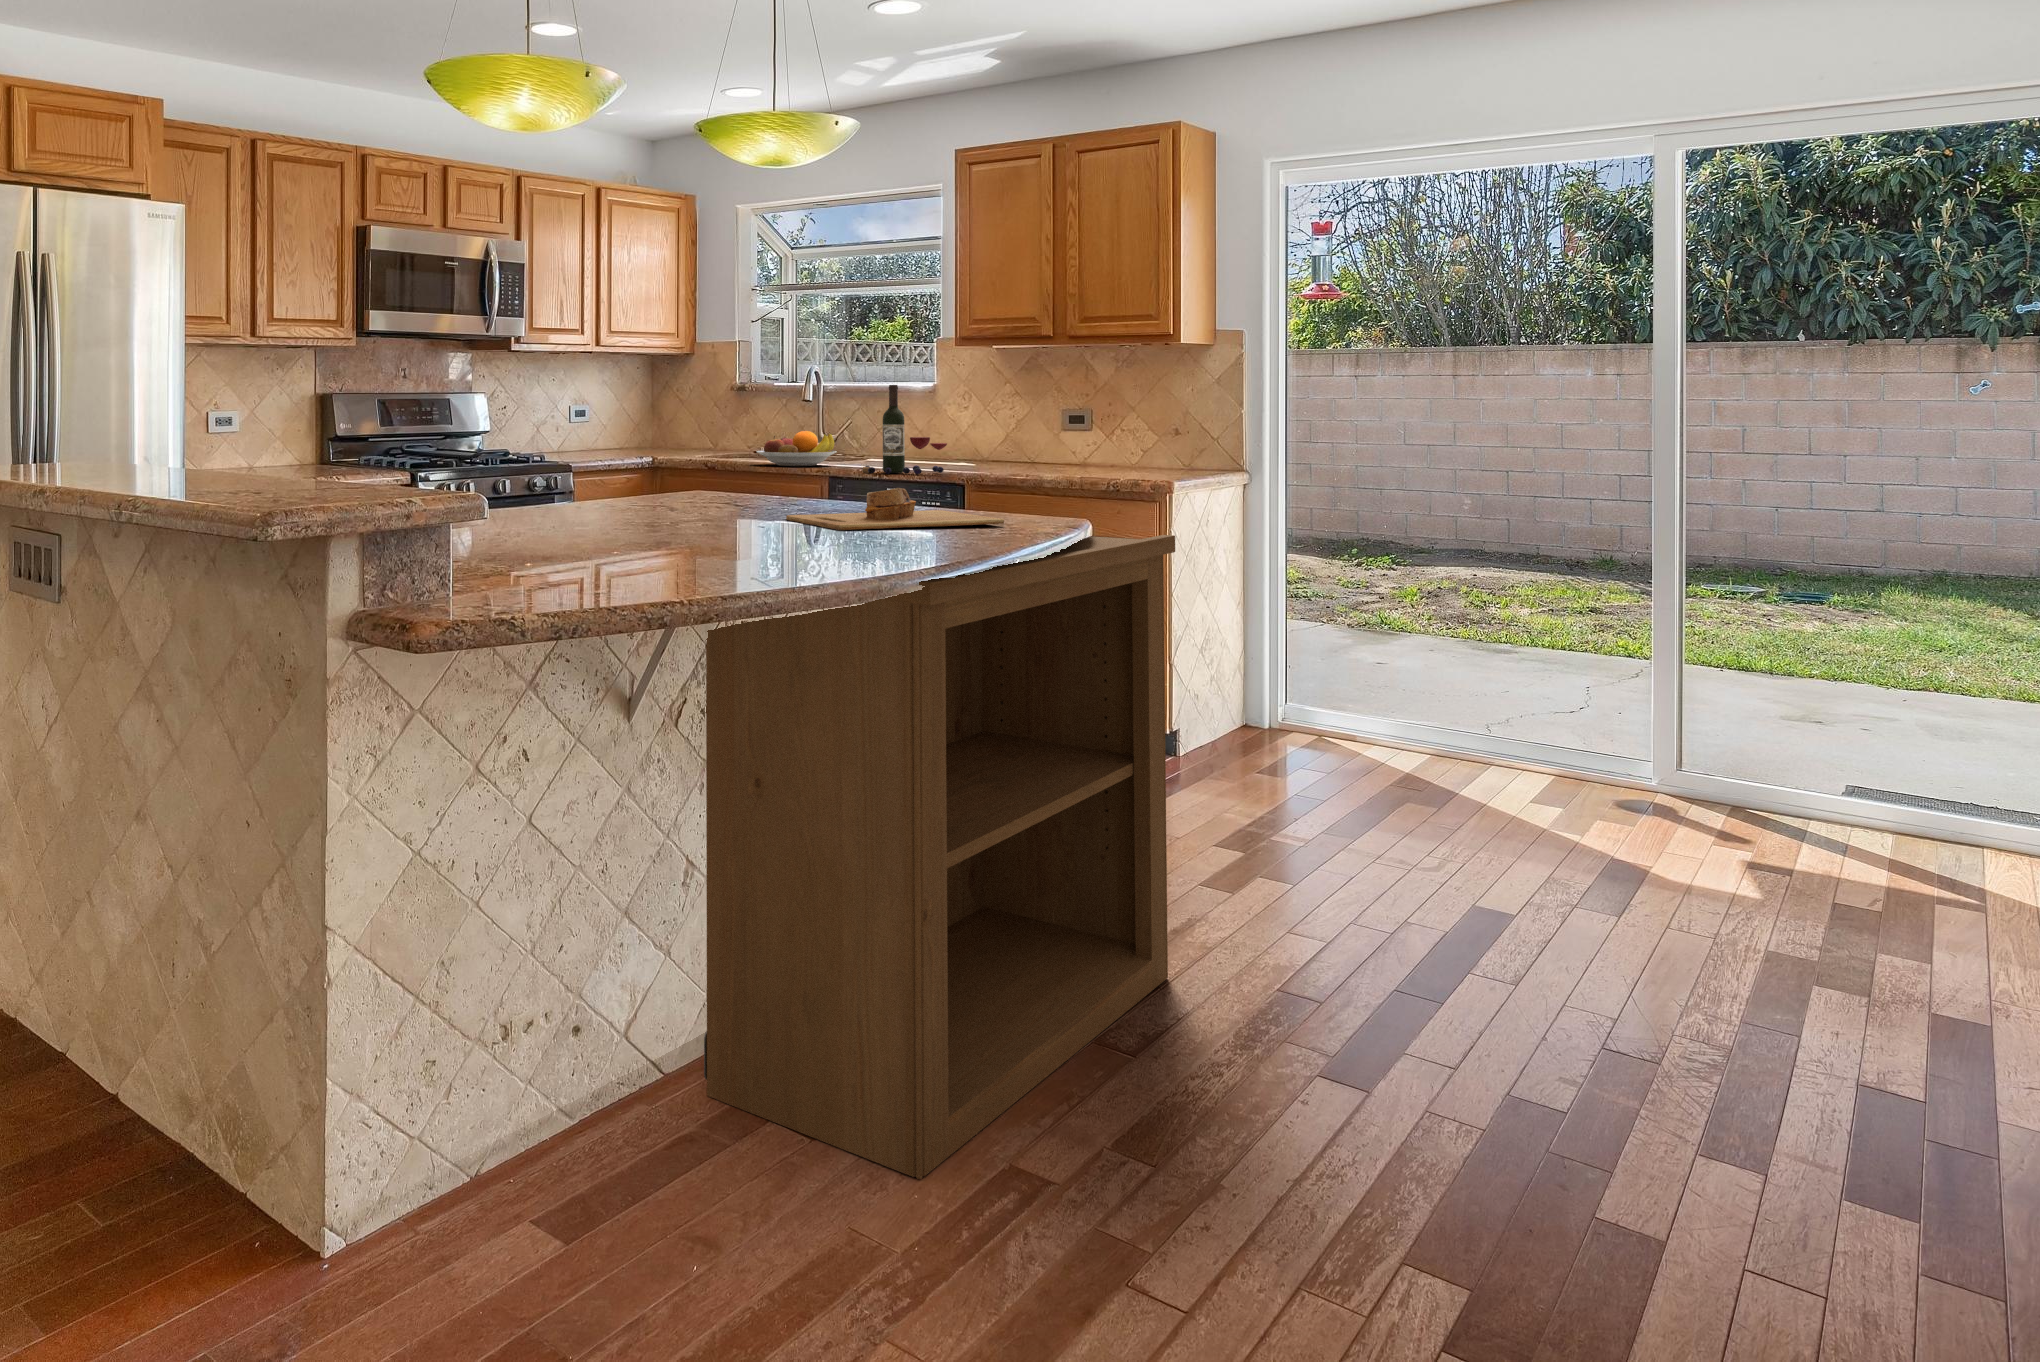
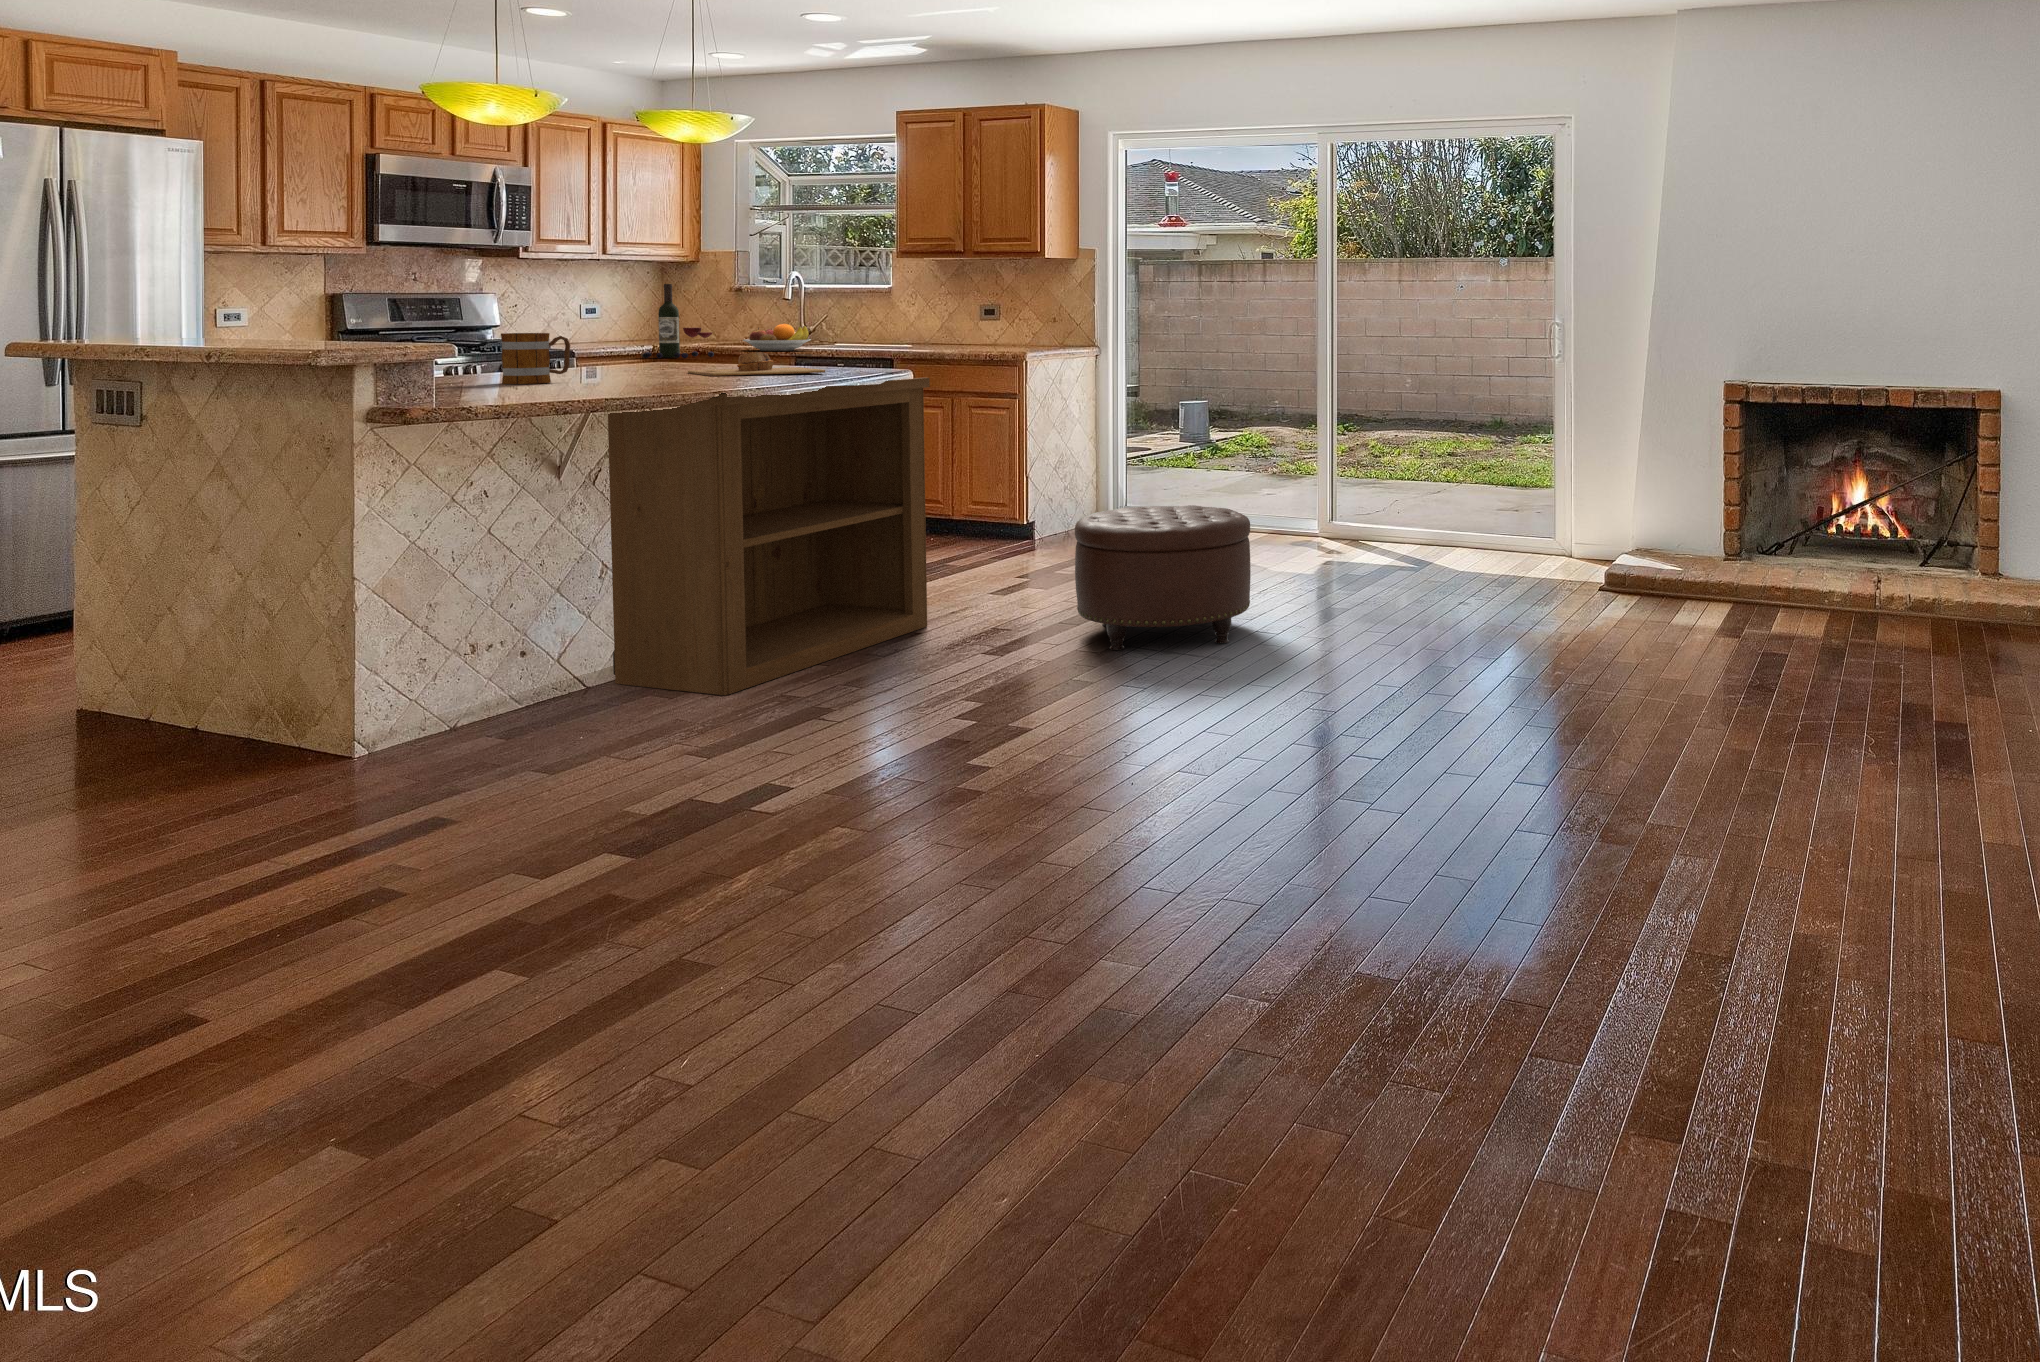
wine bottle: present [862,385,947,474] -> present [641,284,714,358]
mug: none [549,460,653,554] -> present [501,333,570,384]
ottoman: none [1478,787,1895,1130] -> present [1075,505,1251,650]

